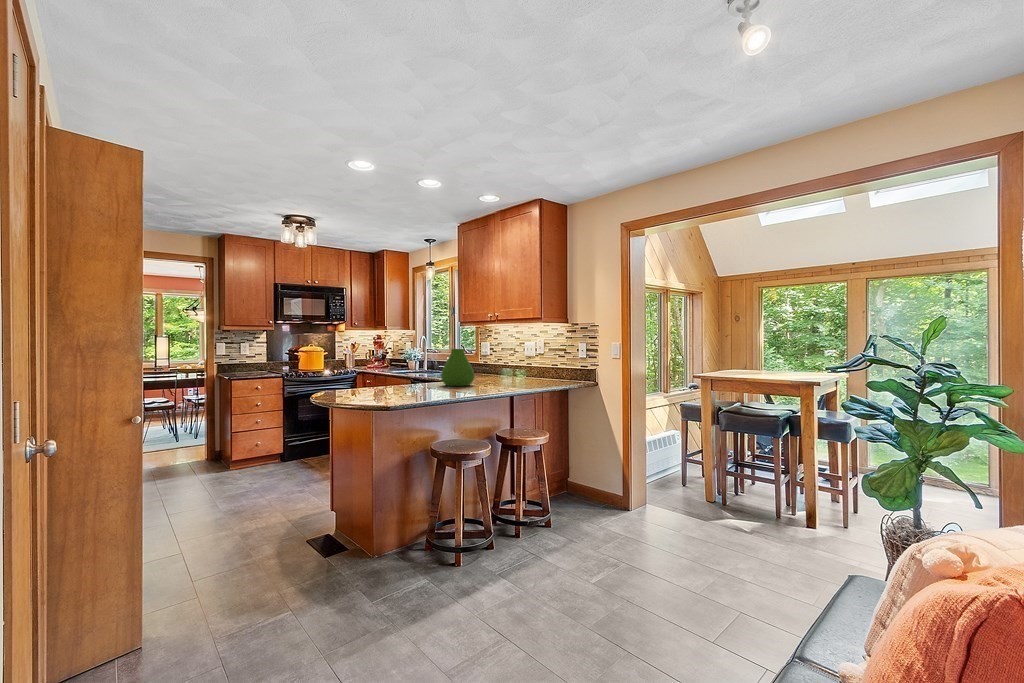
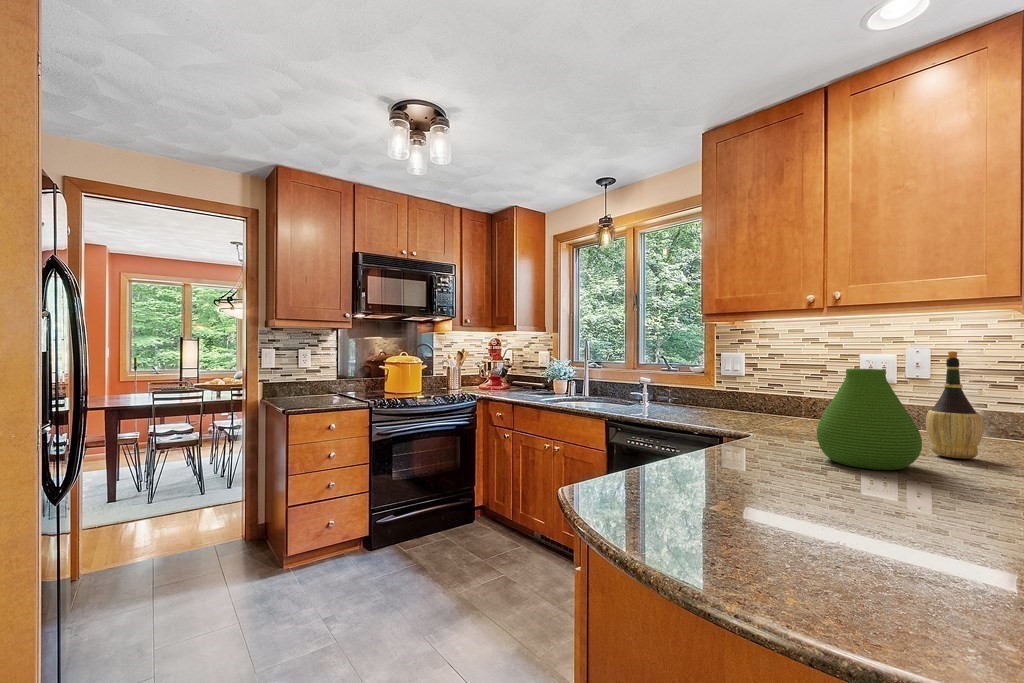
wine bottle: none [495,341,512,384] -> present [926,351,984,458]

